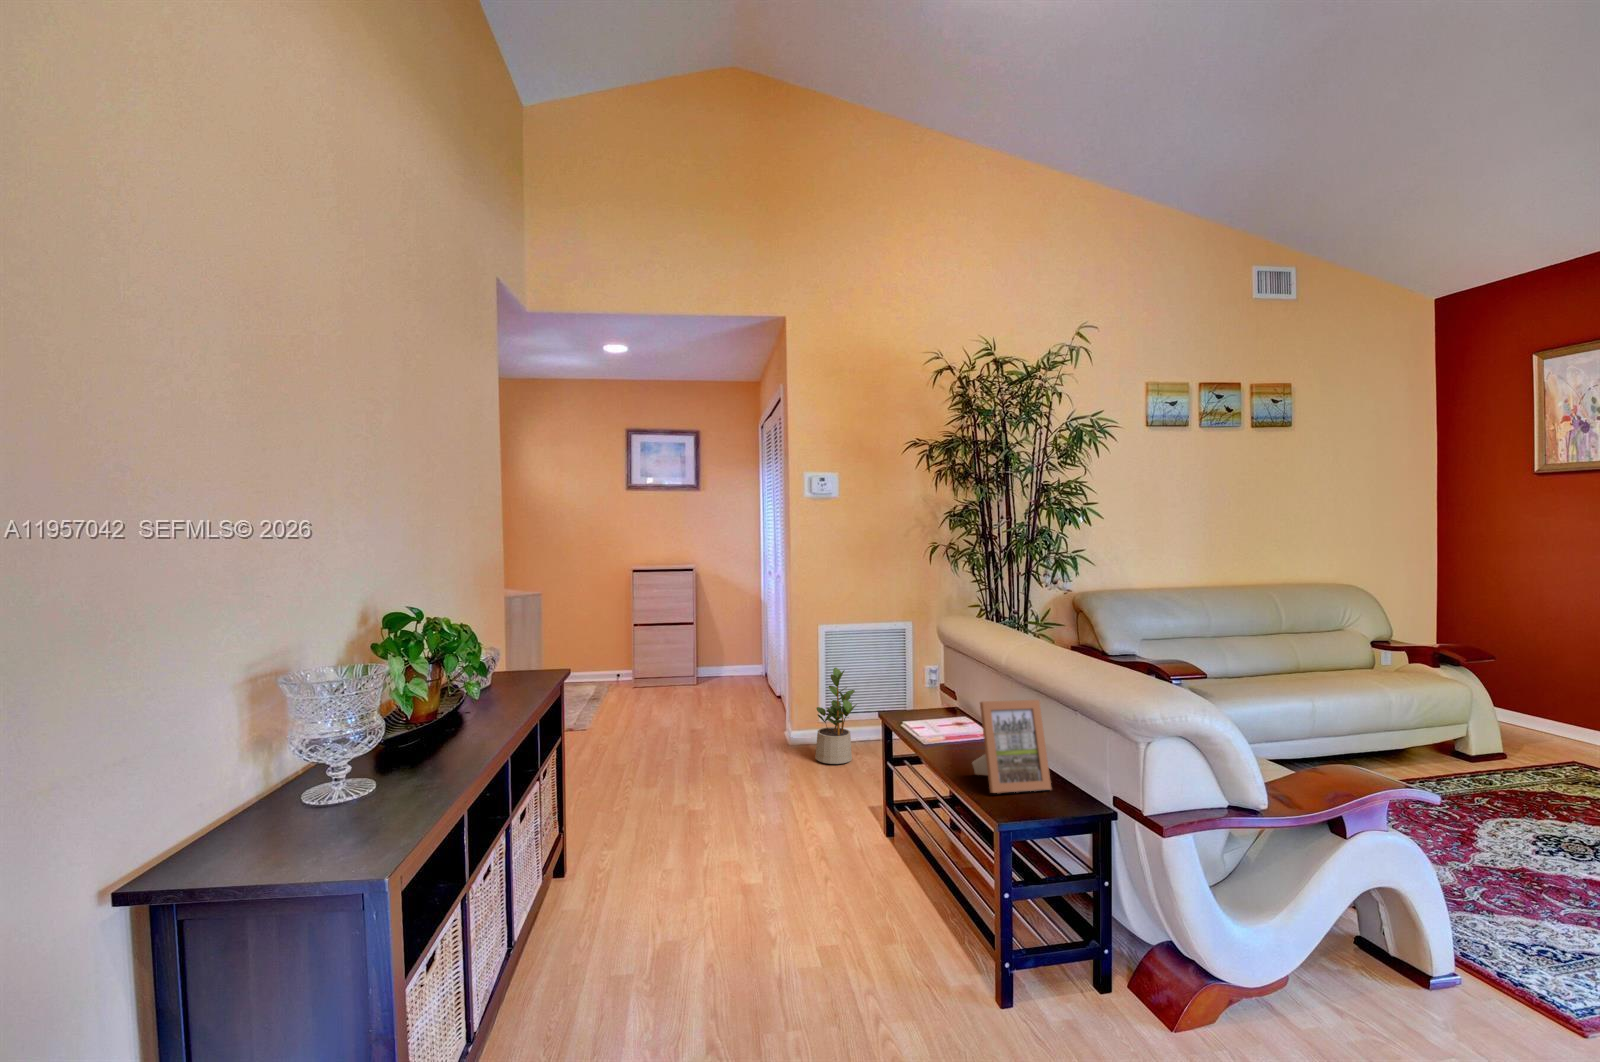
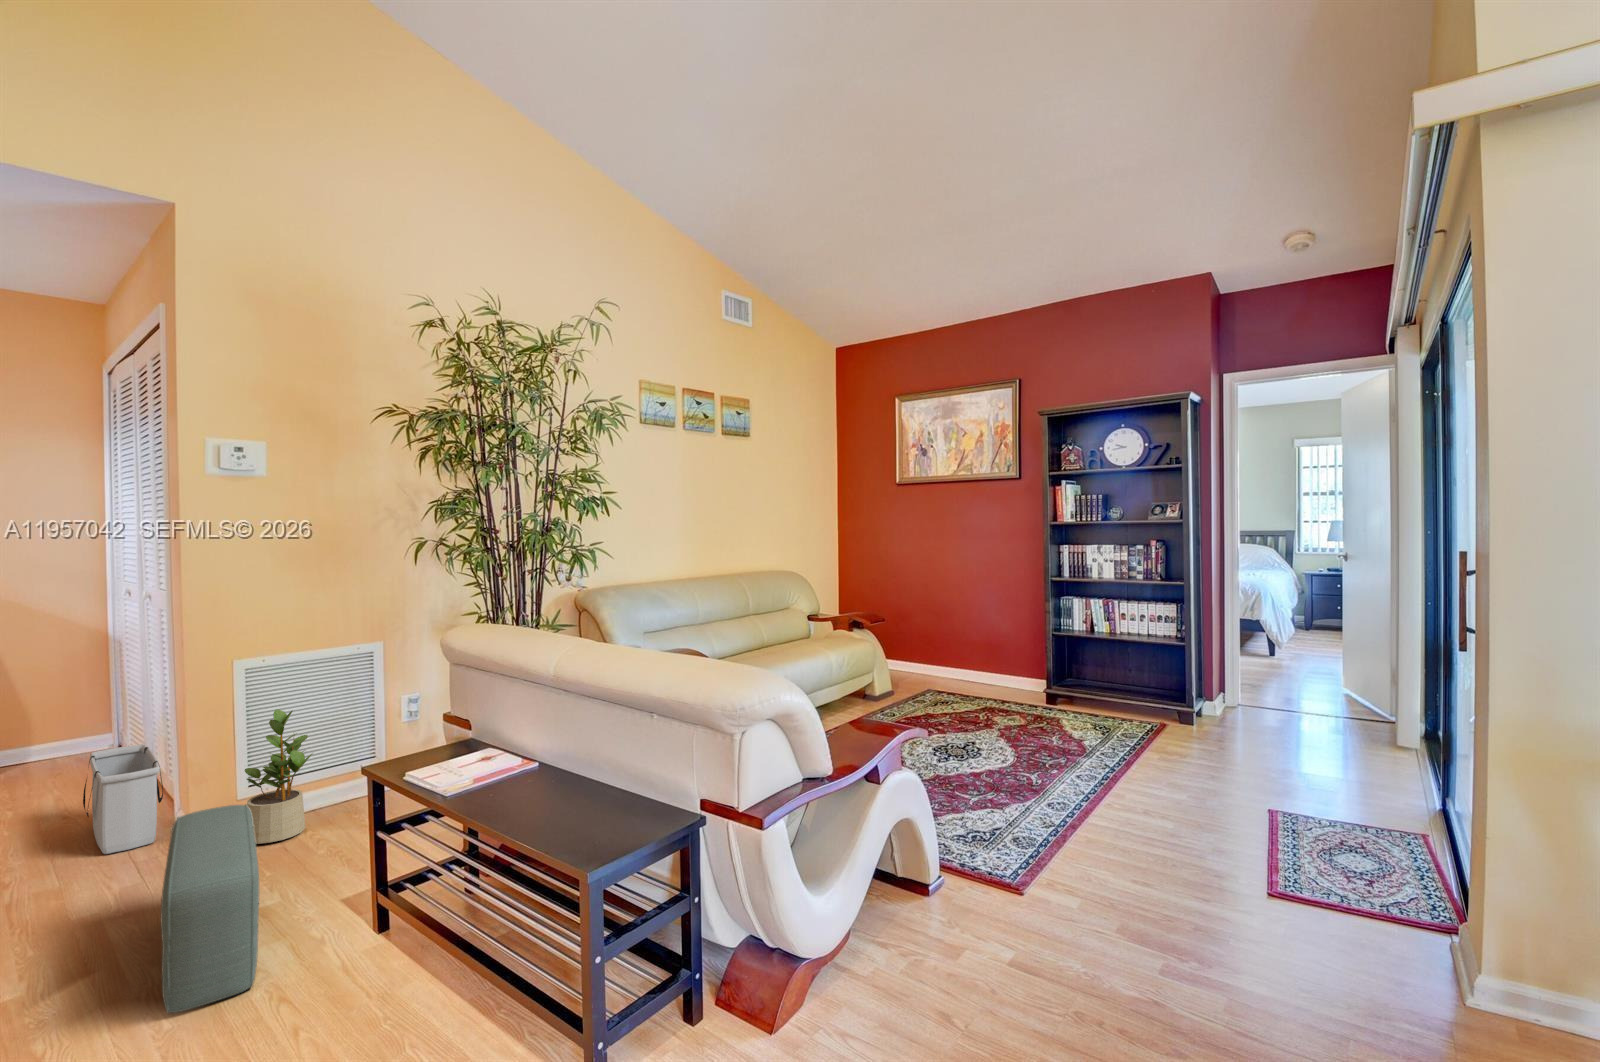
storage bin: none [734,679,773,748] -> present [83,744,163,854]
picture frame: present [972,700,1051,793] -> none [524,707,627,837]
pouf: none [767,728,818,851] -> present [161,804,259,1013]

